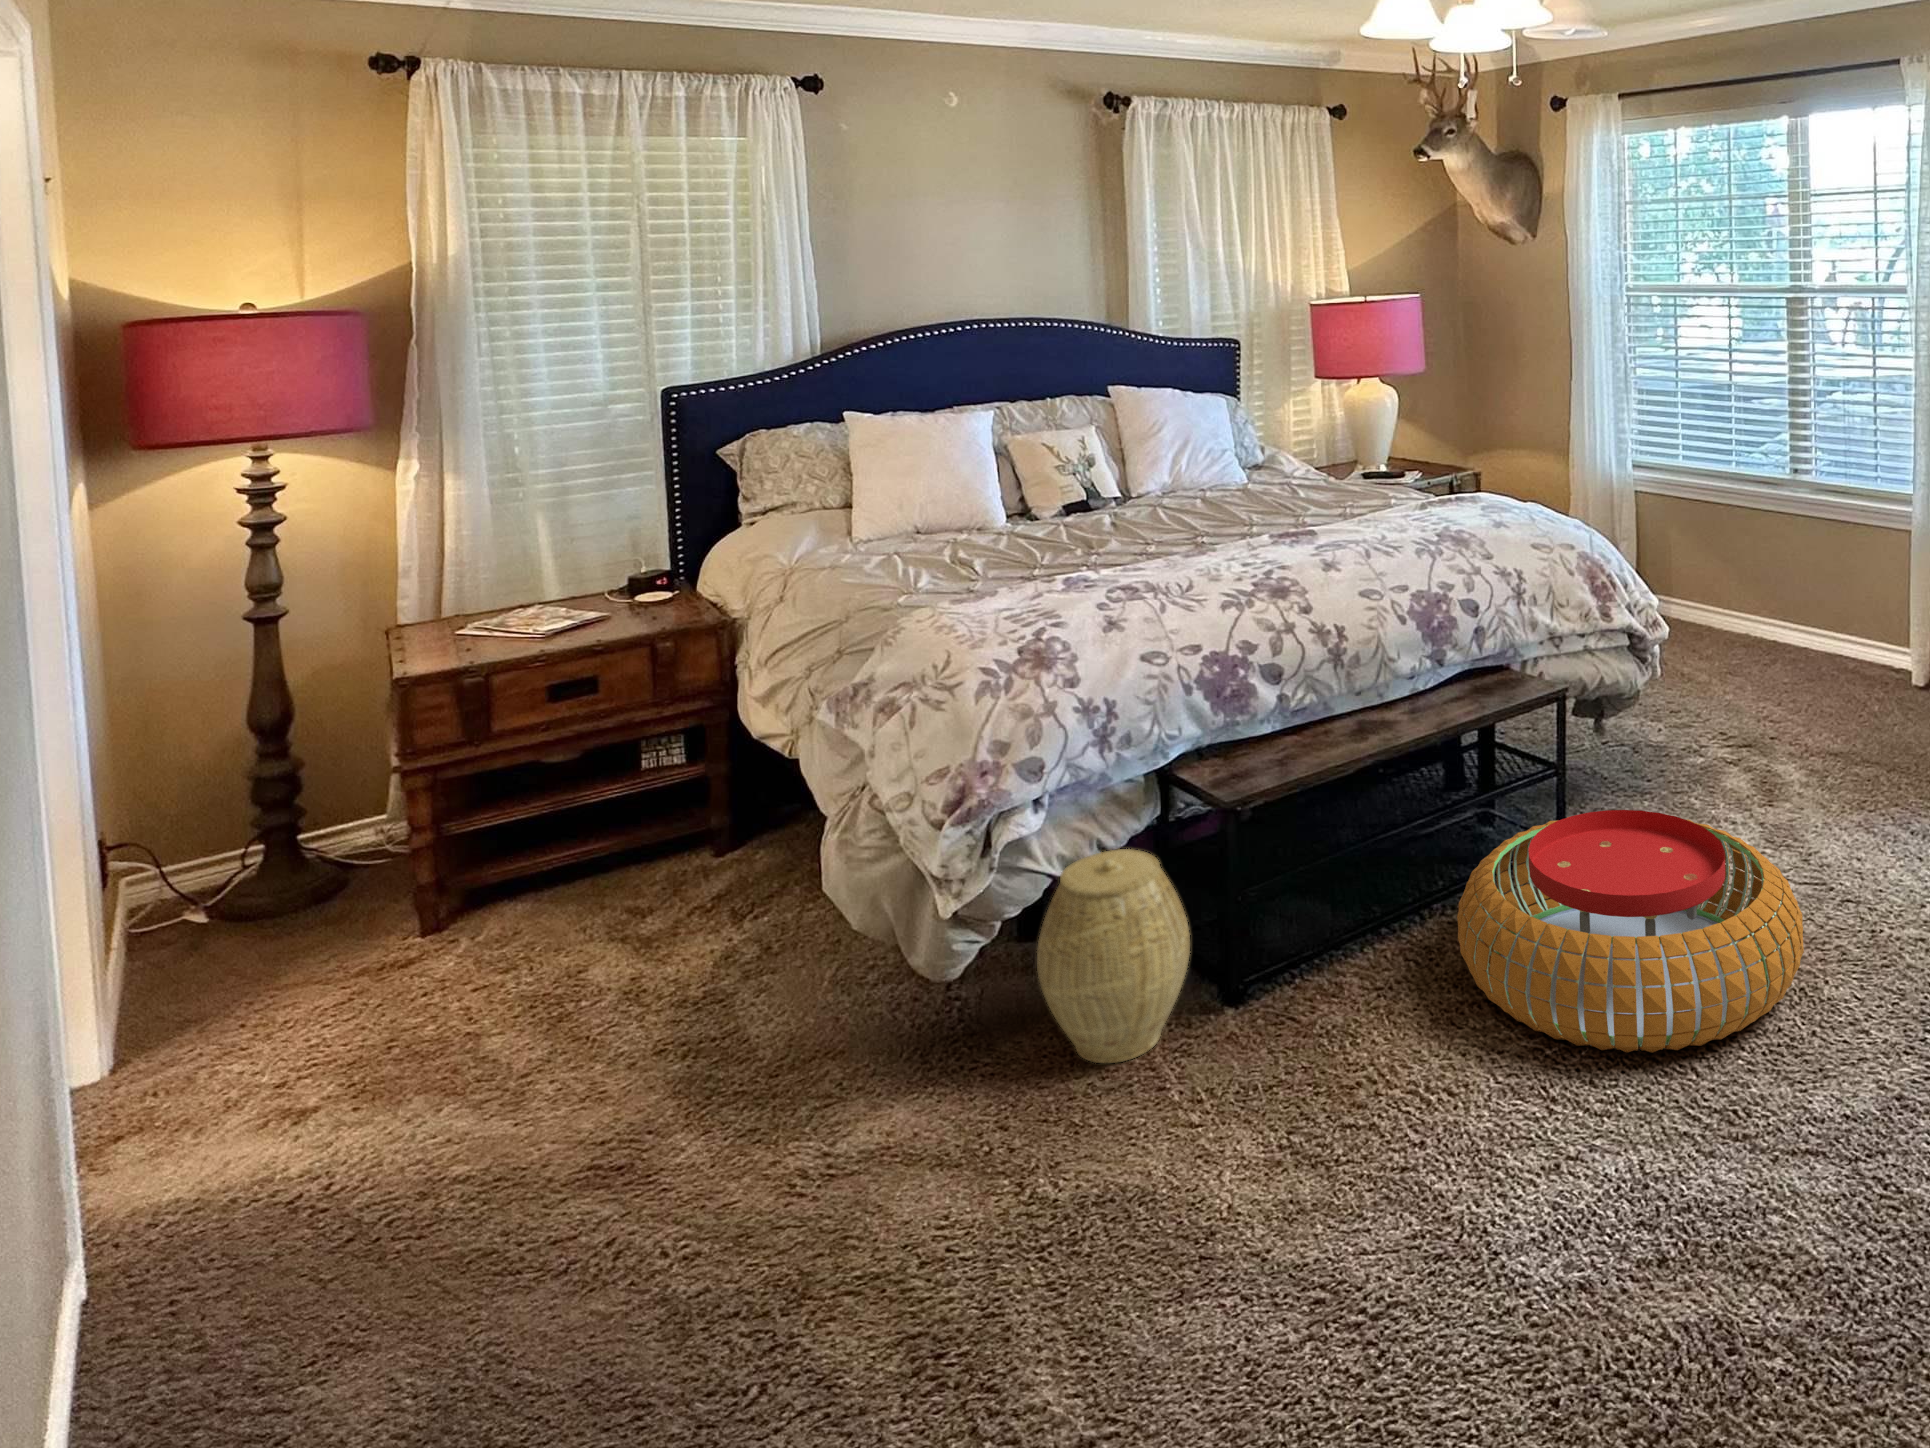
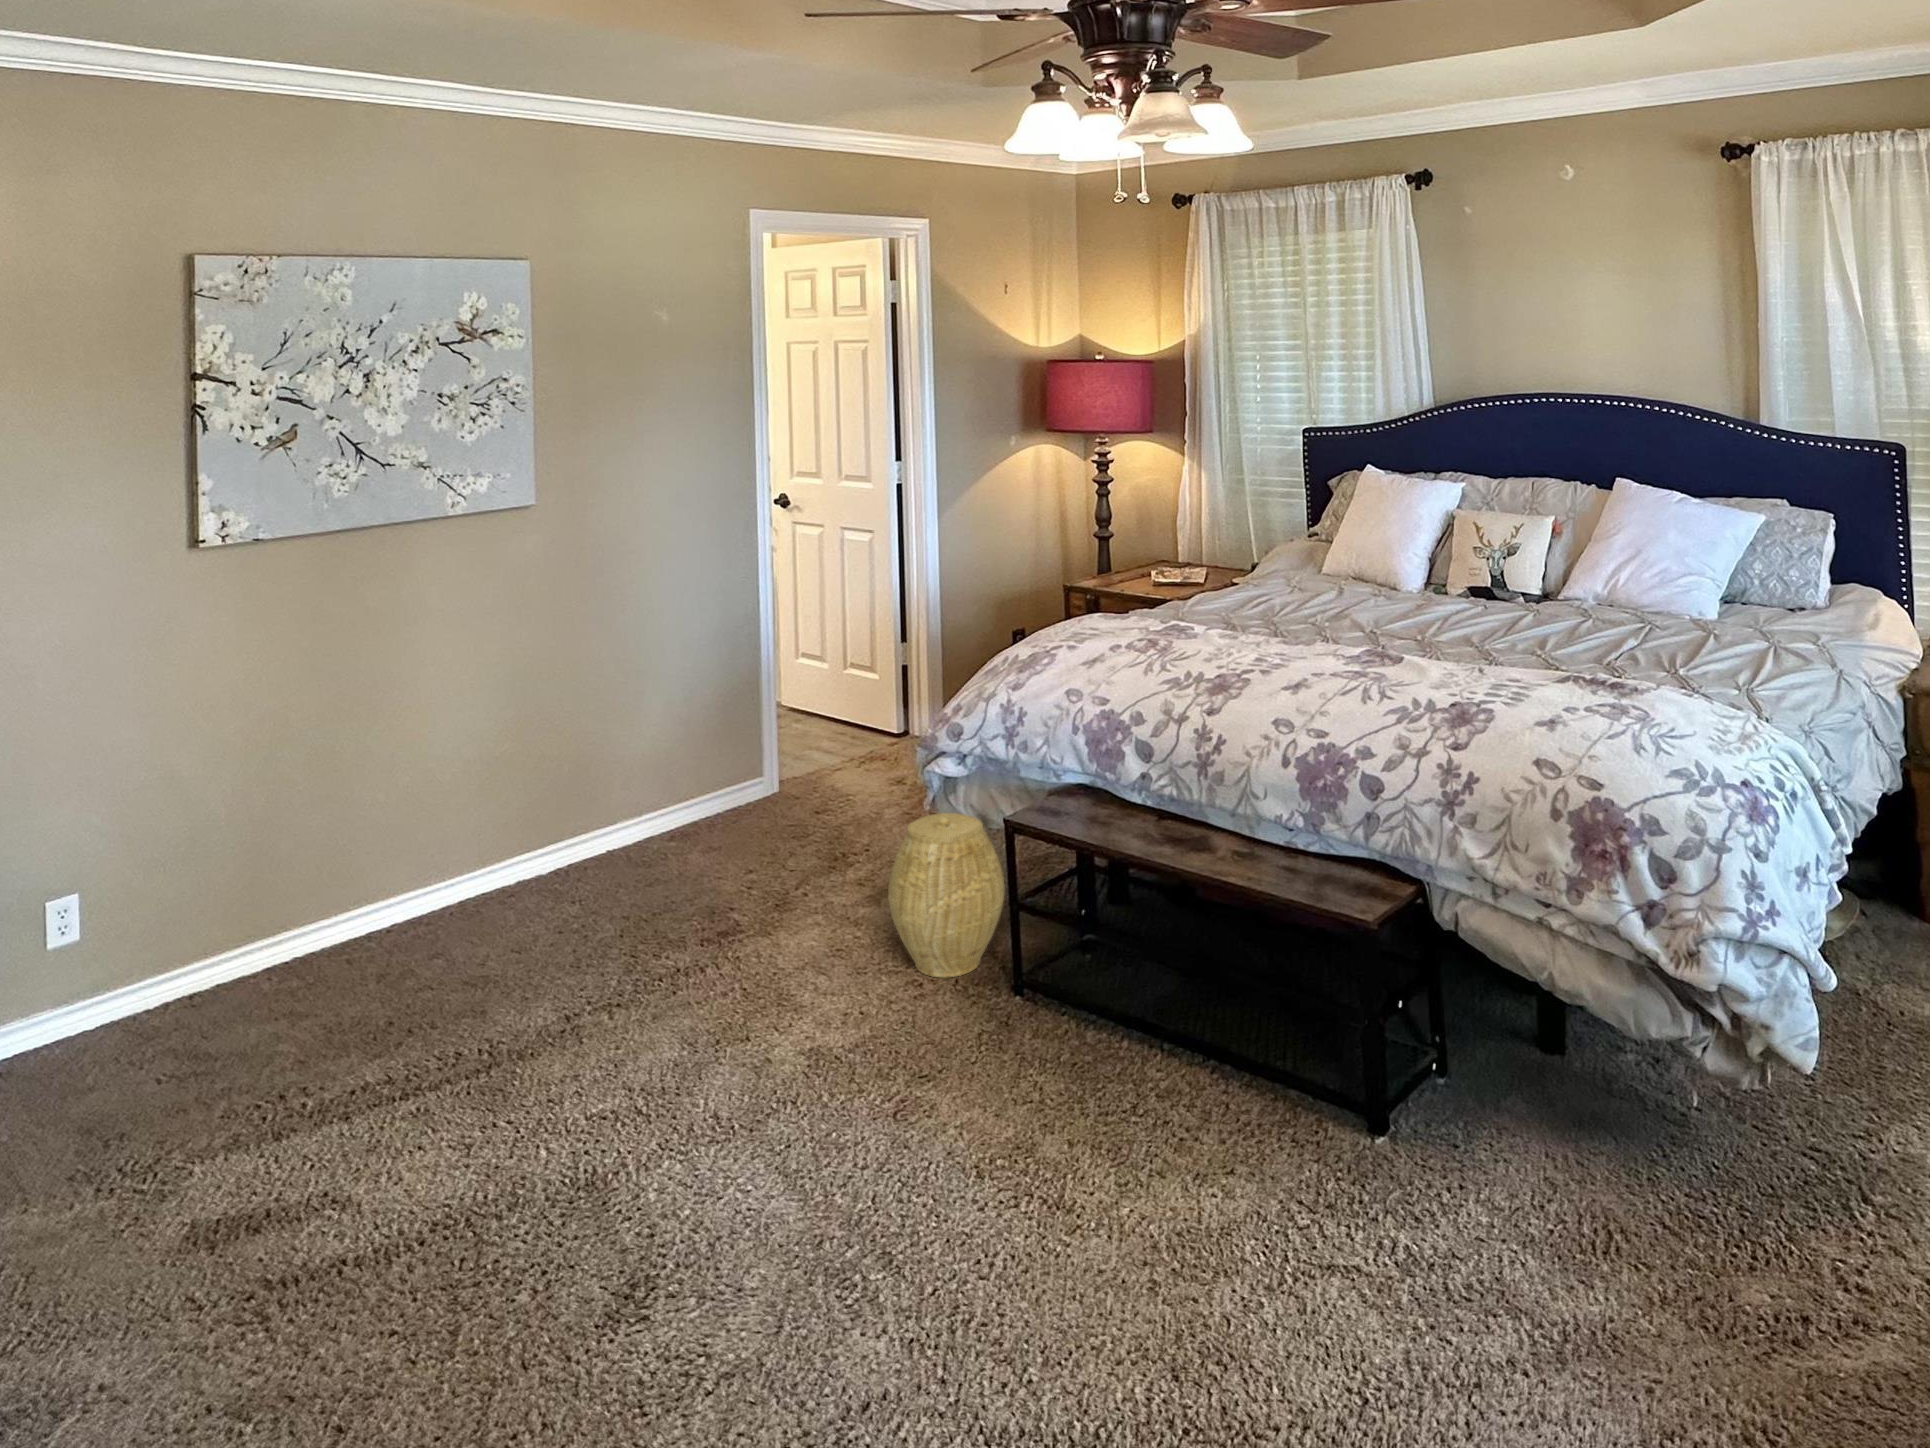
pouf: present [1457,810,1804,1053] -> none [908,1012,1314,1341]

